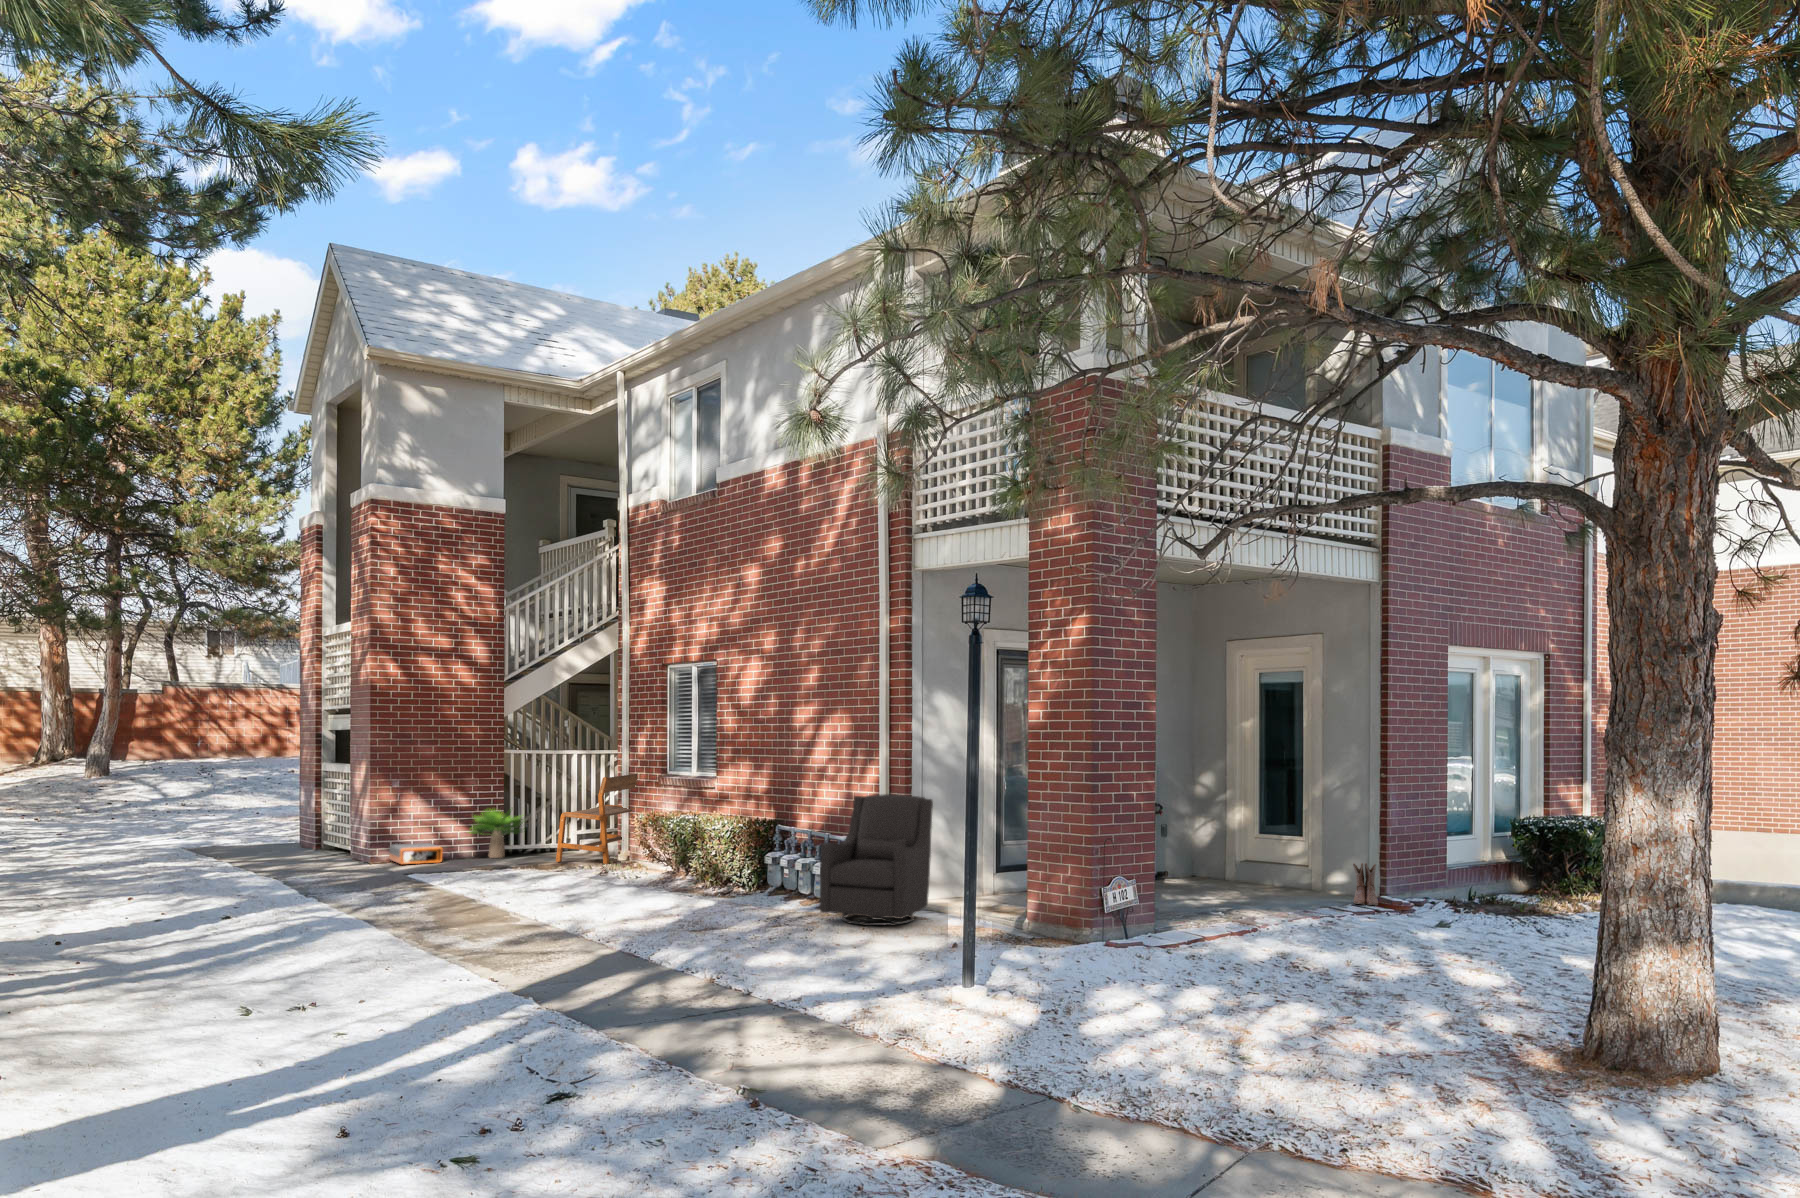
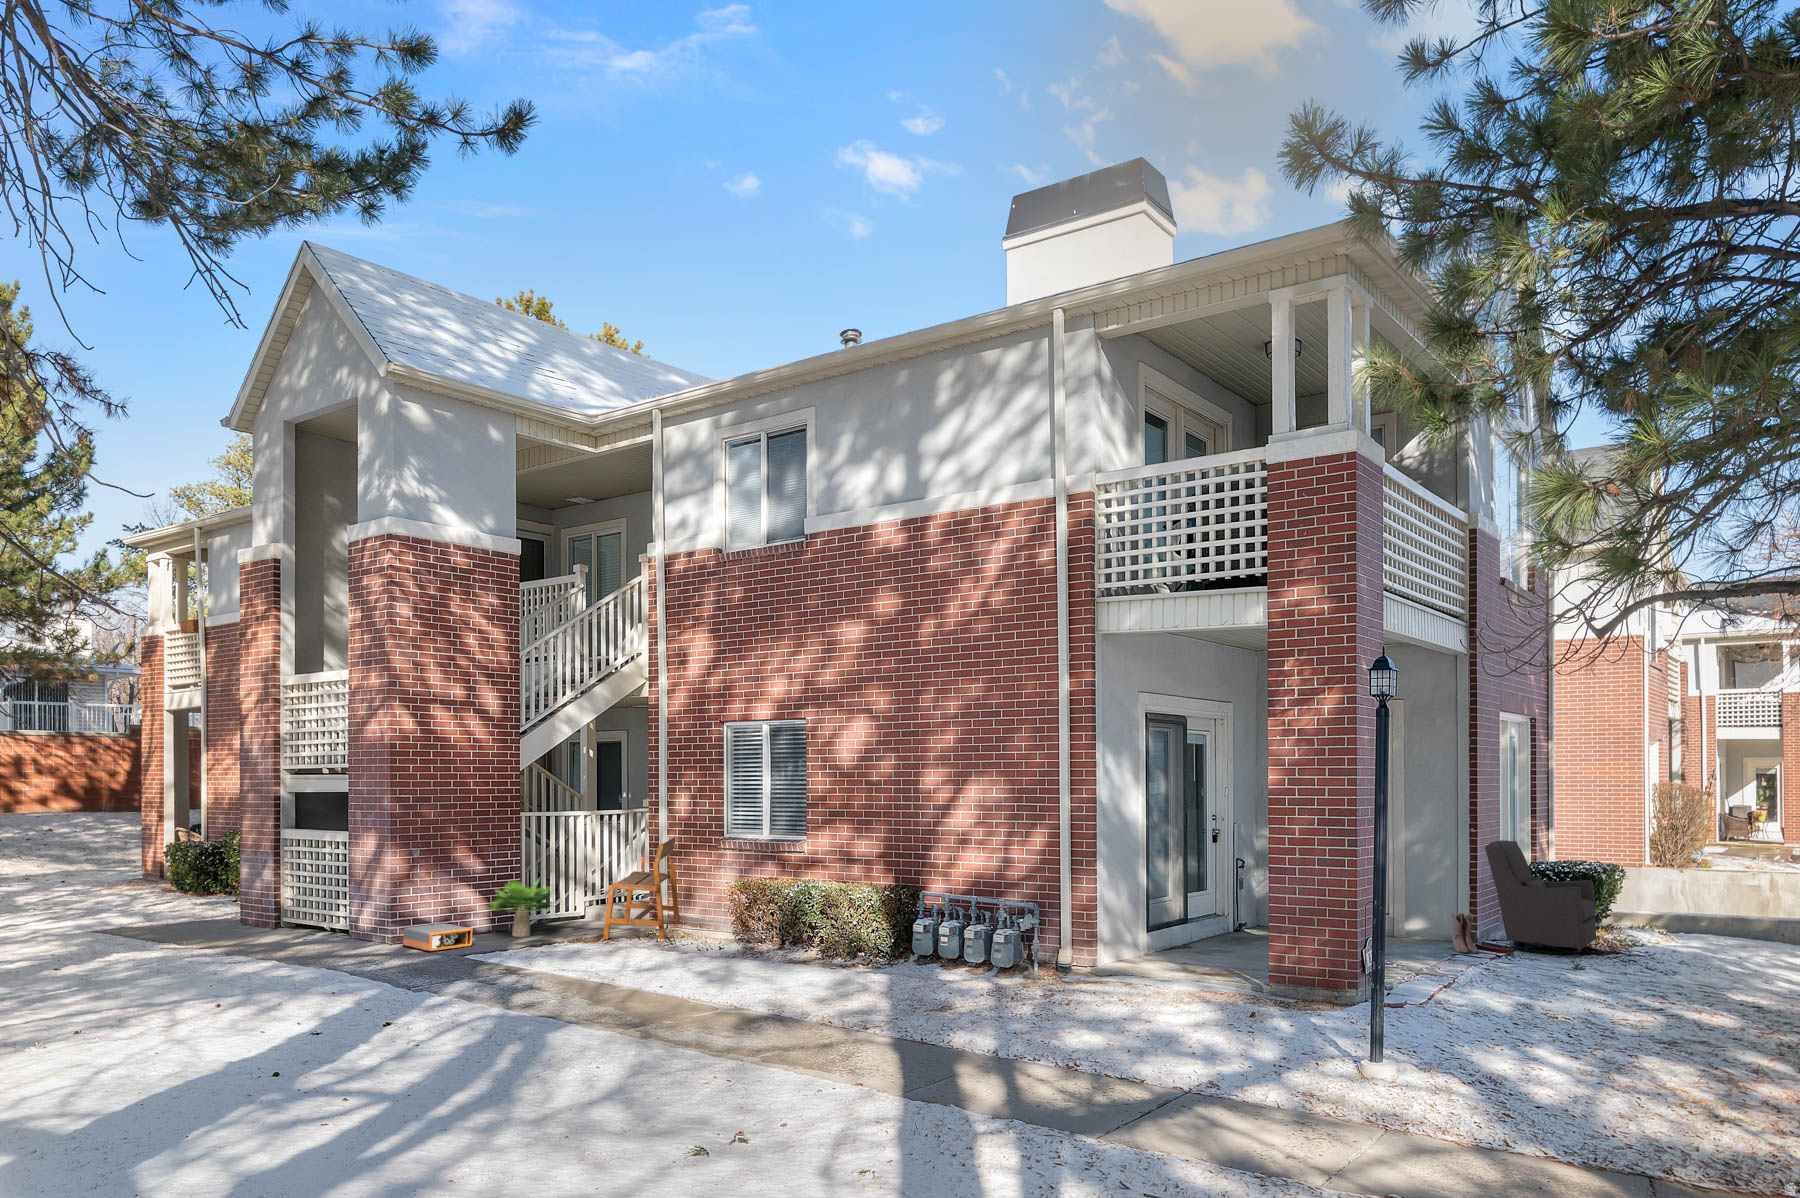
chair: present [820,794,933,926] -> present [1485,840,1596,955]

